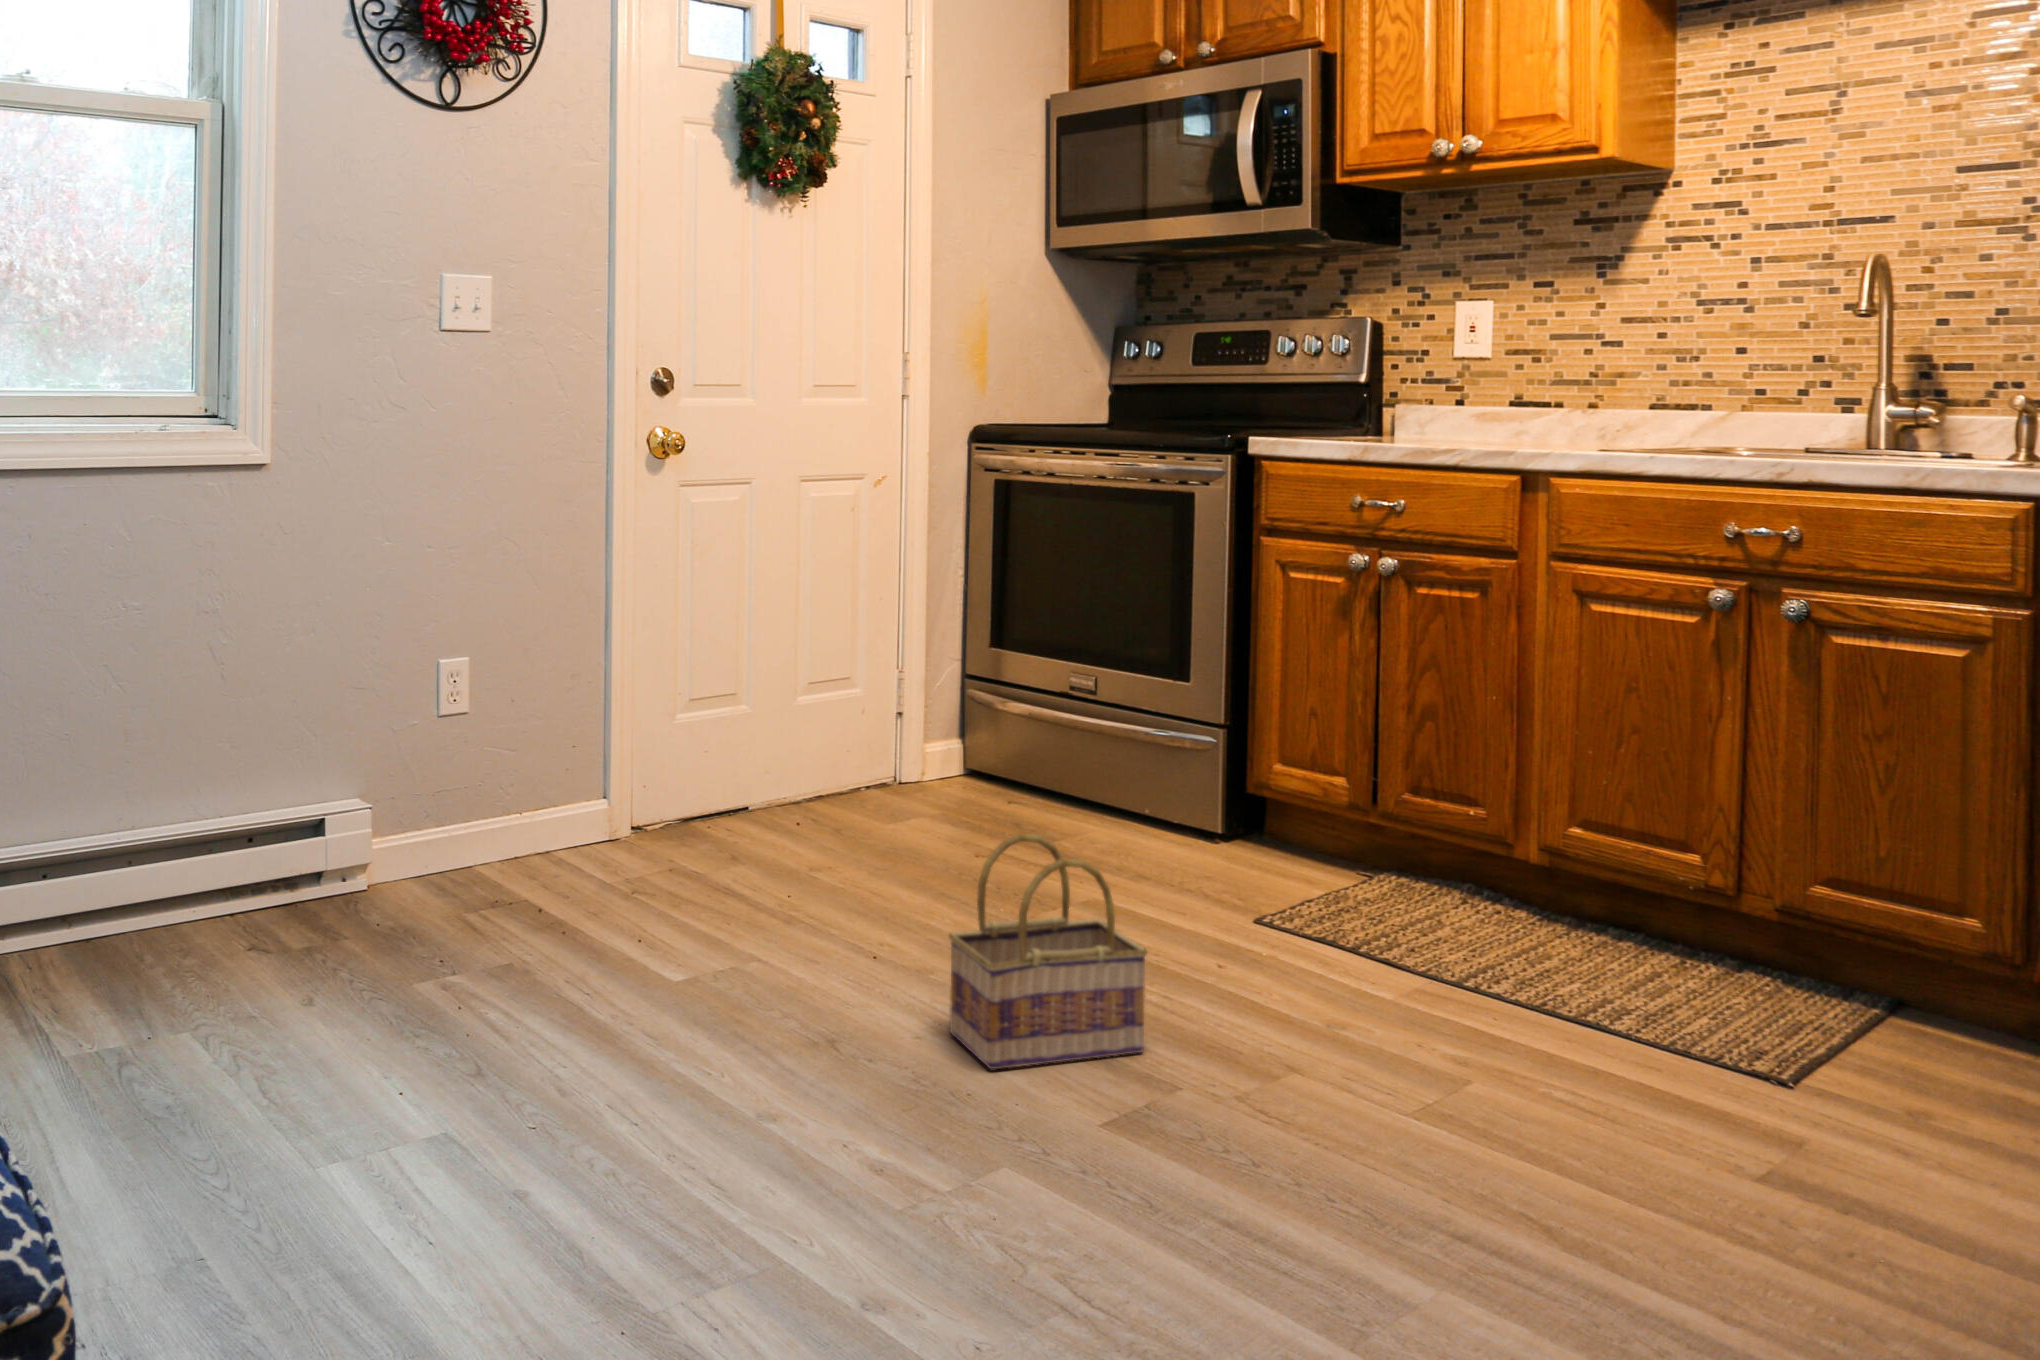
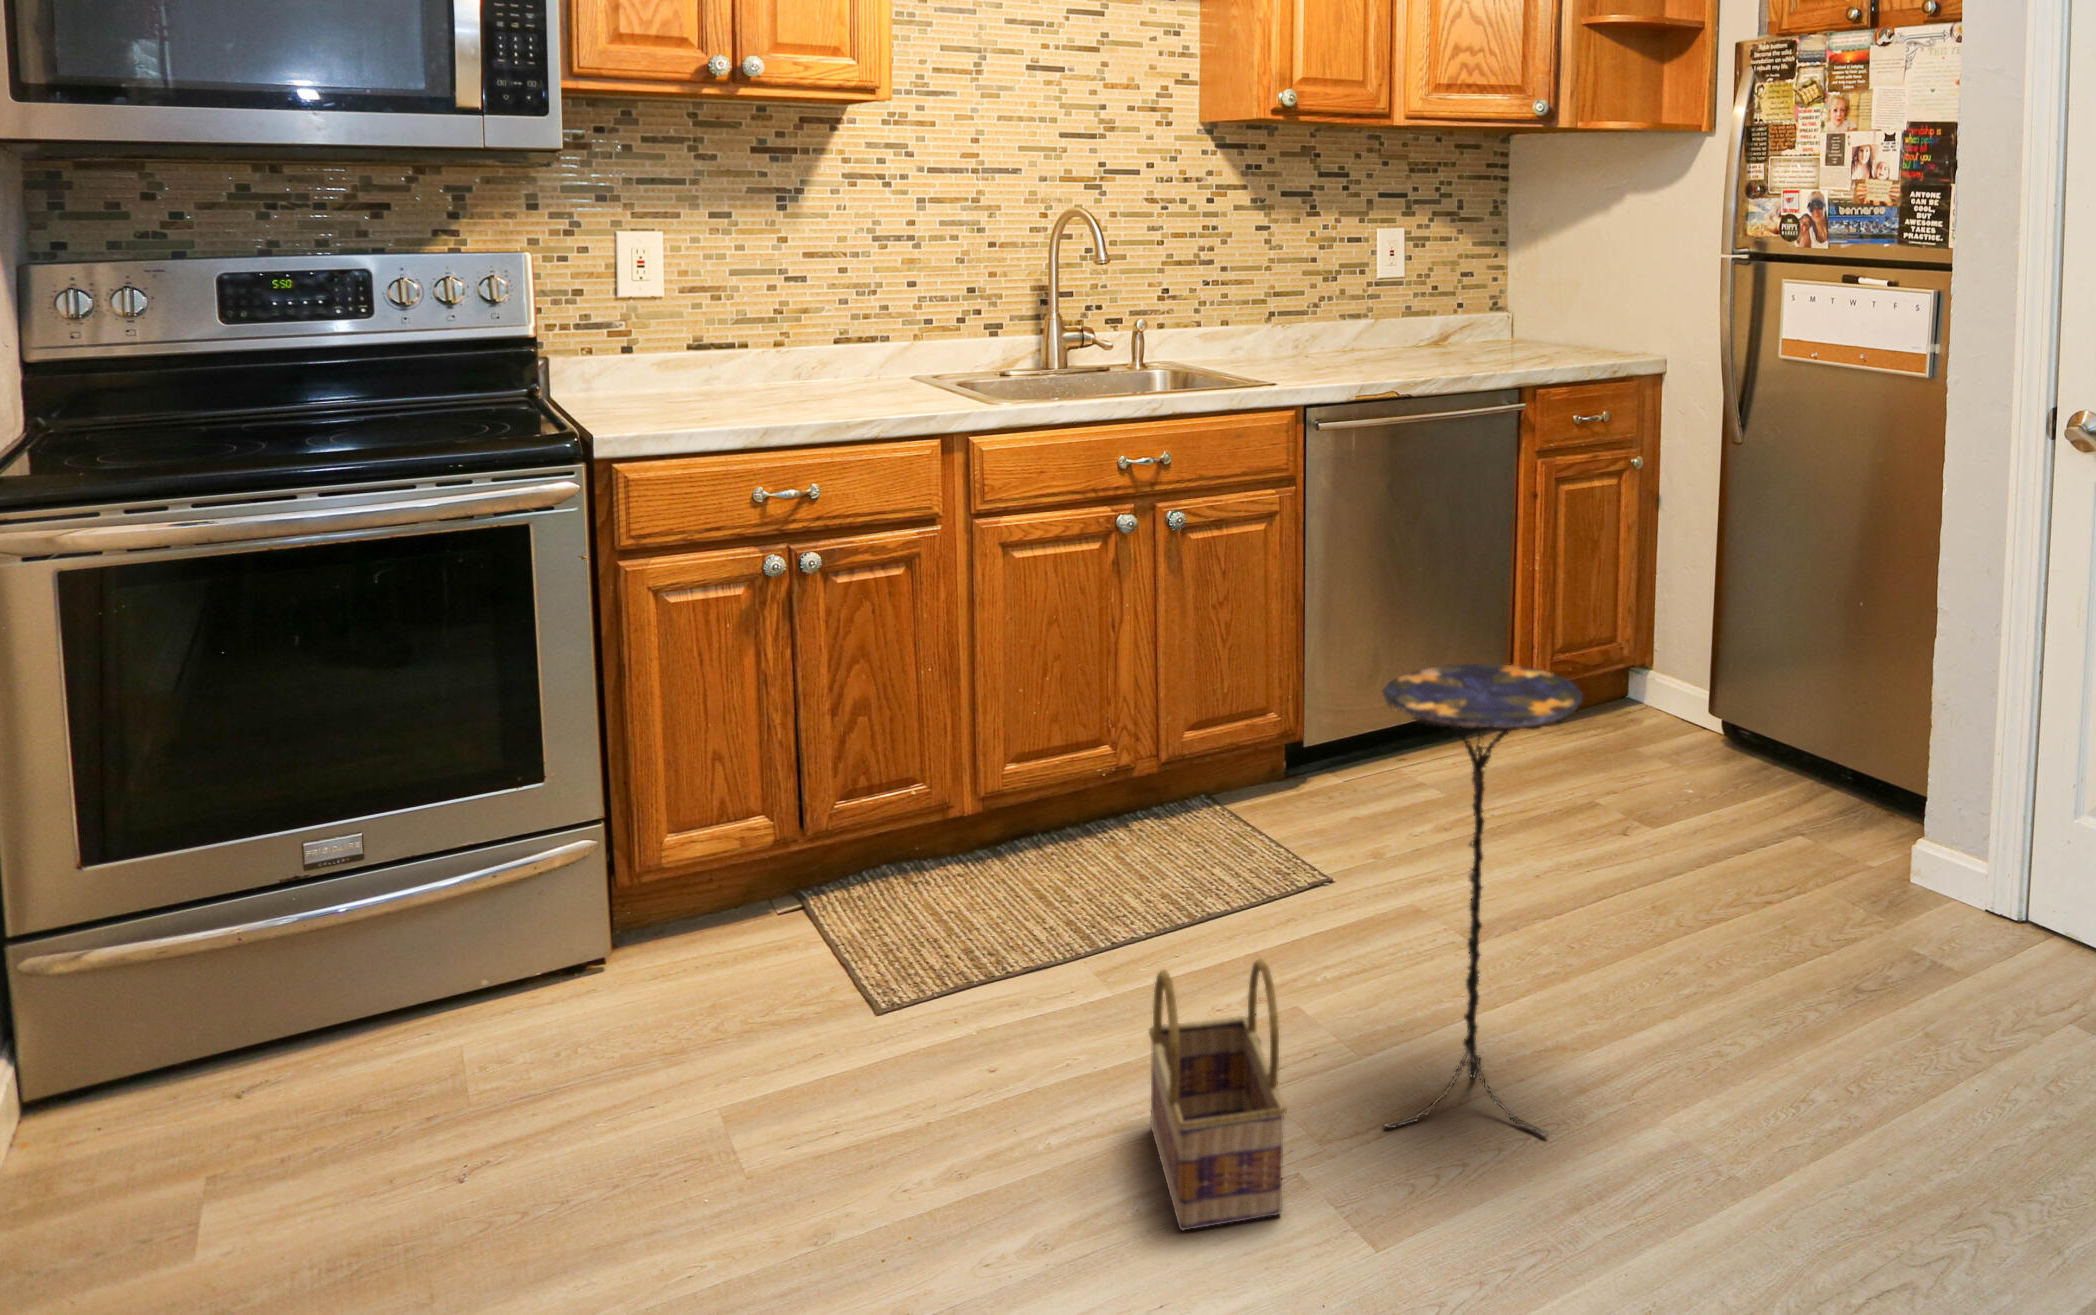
side table: none [1134,642,1375,1199] -> present [1382,664,1583,1135]

